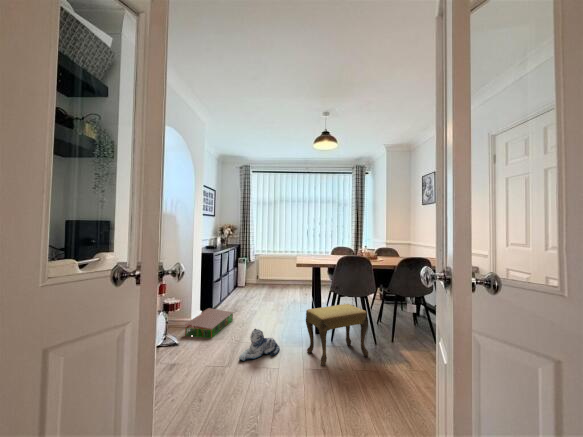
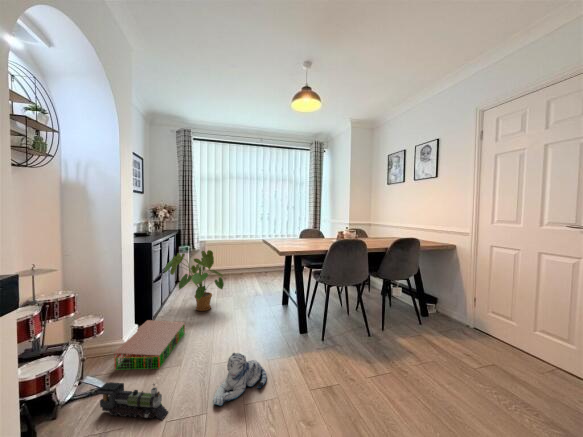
house plant: none [223,261,266,308] -> present [164,250,224,311]
footstool: present [306,304,368,366] -> none [303,302,383,395]
toy train: none [173,337,212,363] -> present [97,382,168,420]

